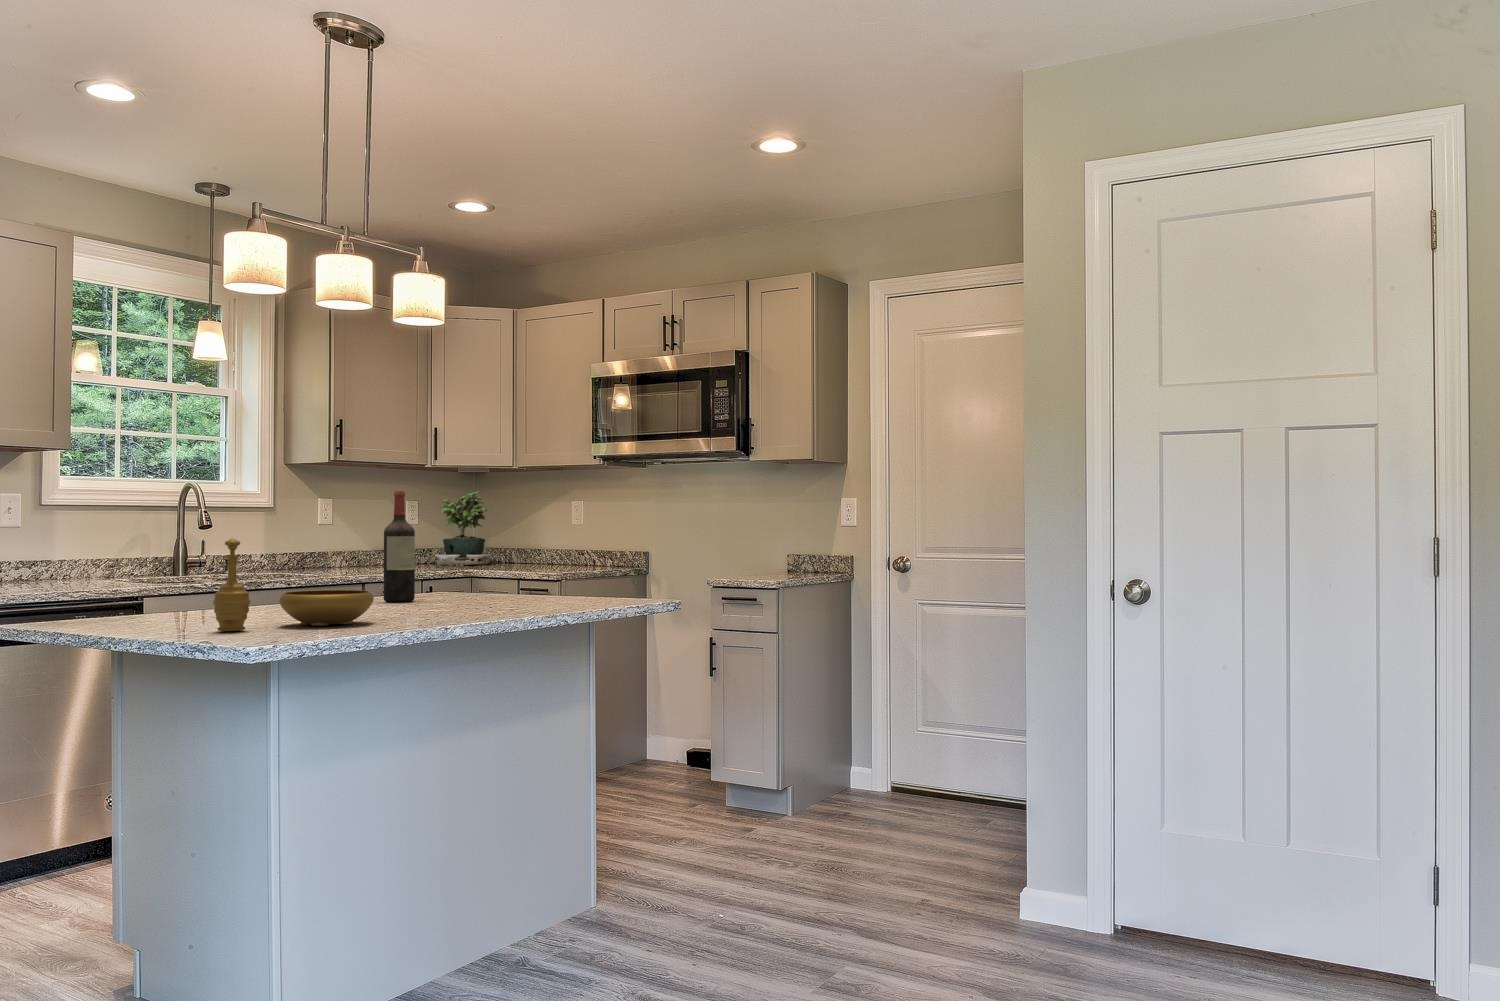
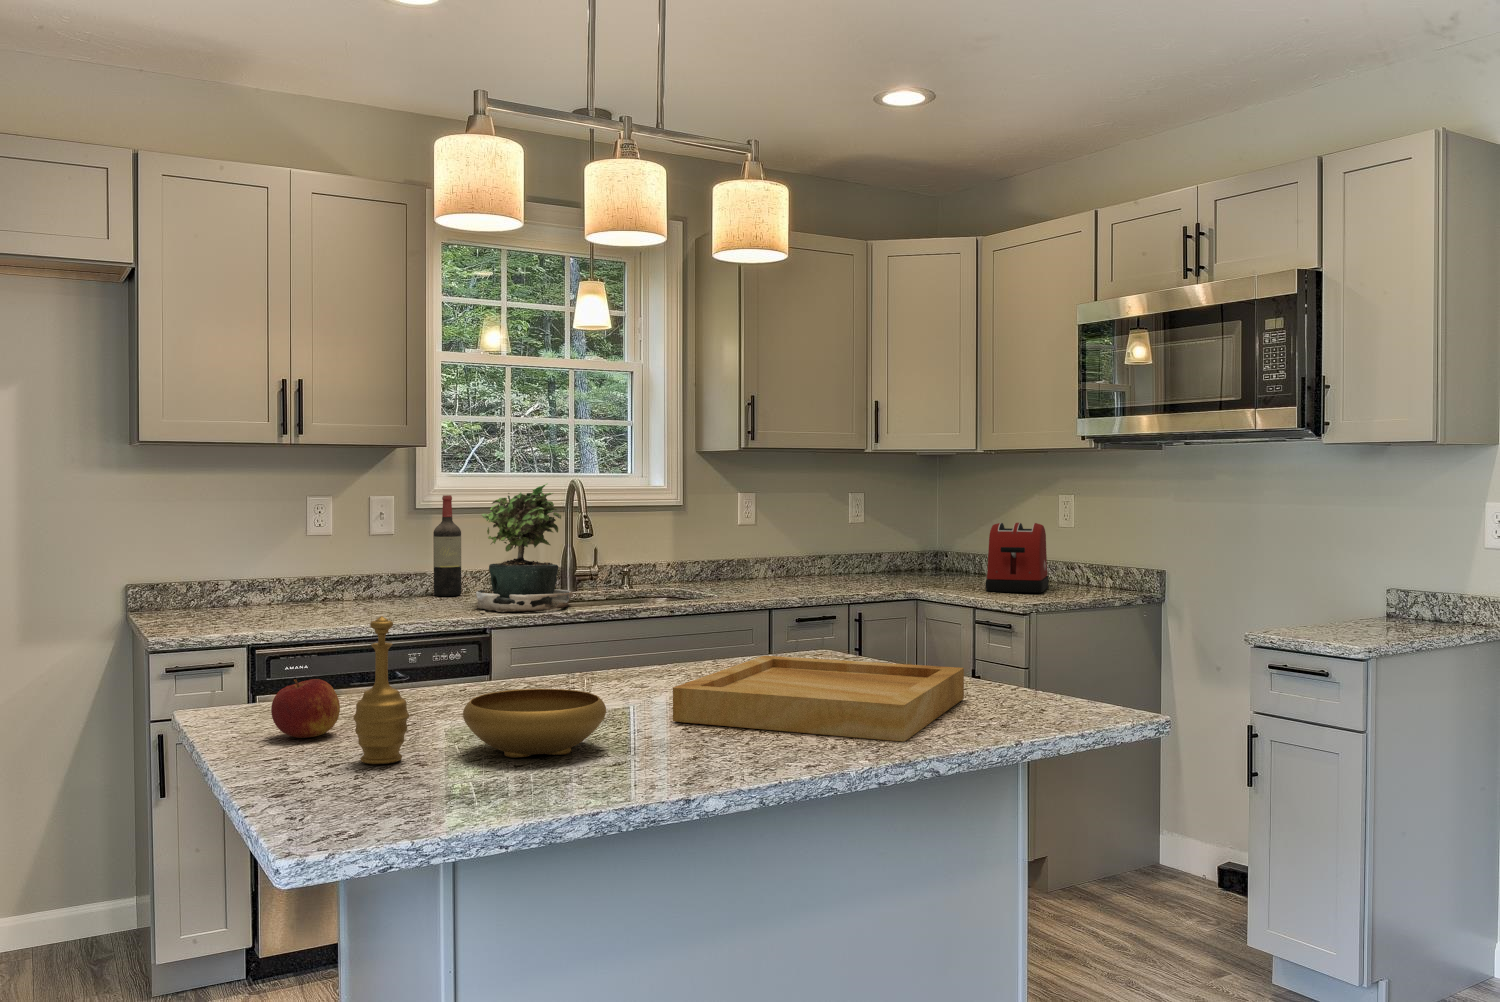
wine bottle: present [384,491,415,602] -> present [433,495,461,596]
potted plant: present [435,492,492,566] -> present [475,483,572,615]
toaster: none [522,521,565,571] -> present [986,523,1049,593]
tray: none [395,583,564,614] -> present [673,656,964,742]
apple: none [121,589,171,628] -> present [271,679,340,738]

